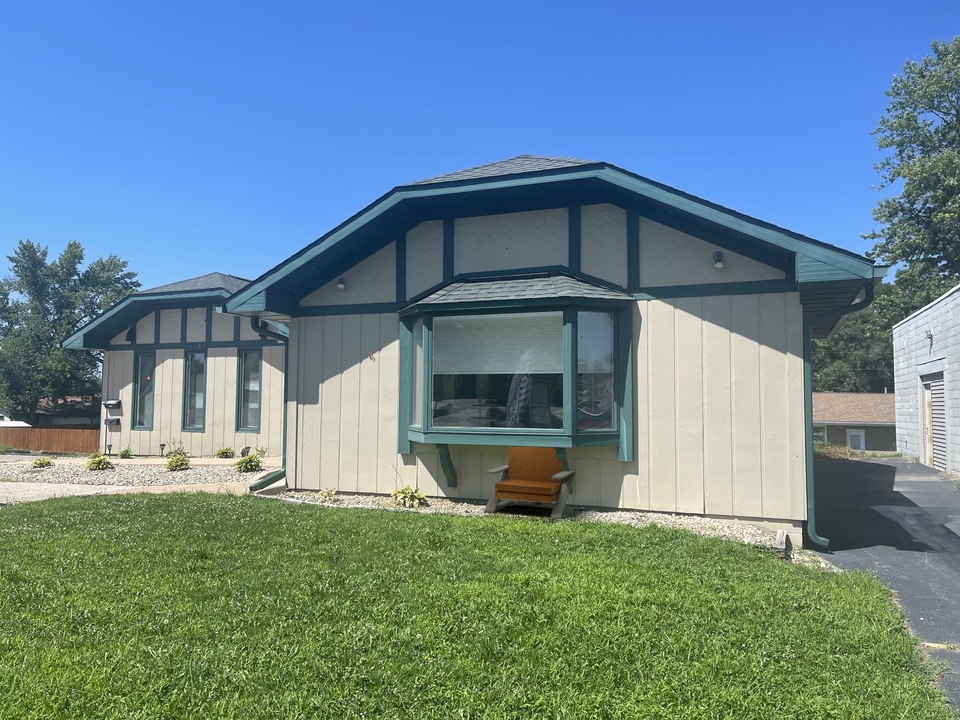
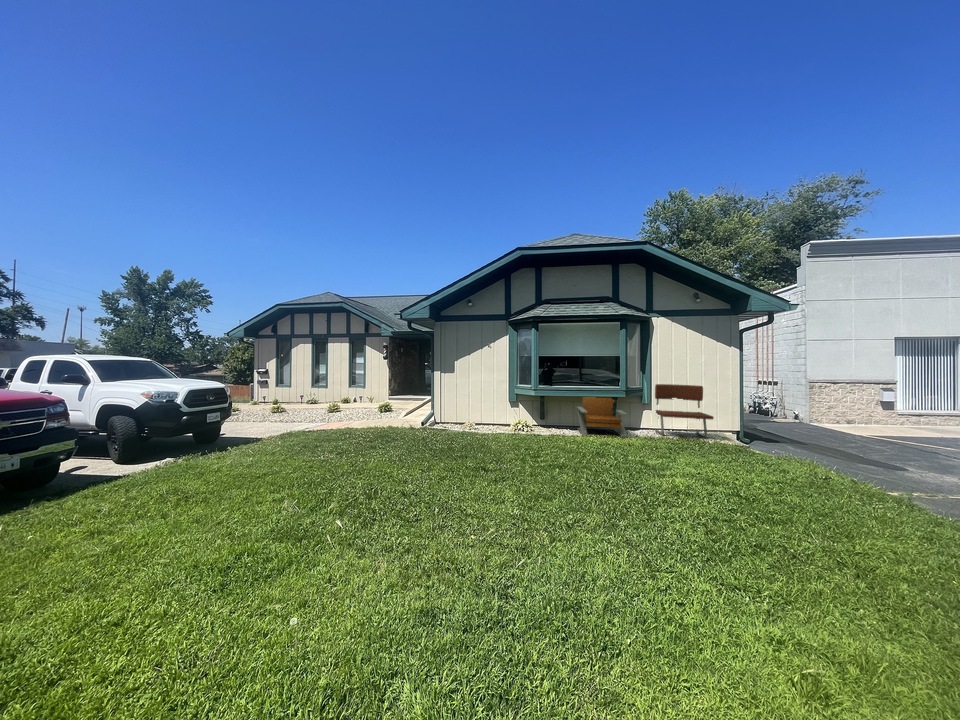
bench: none [630,425,723,530] -> present [655,384,714,438]

